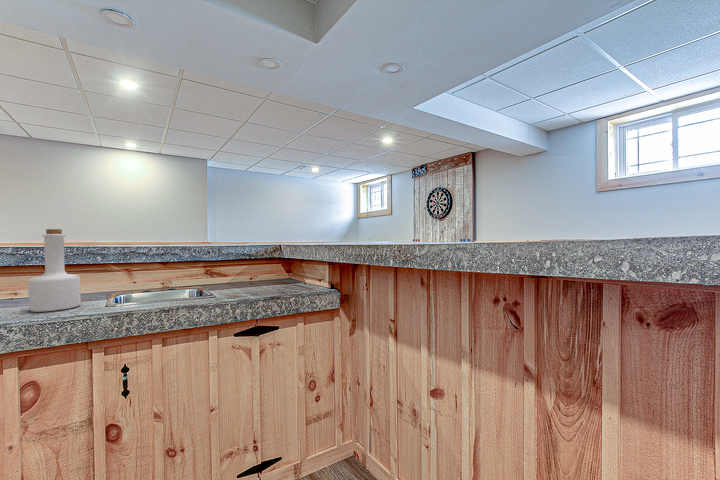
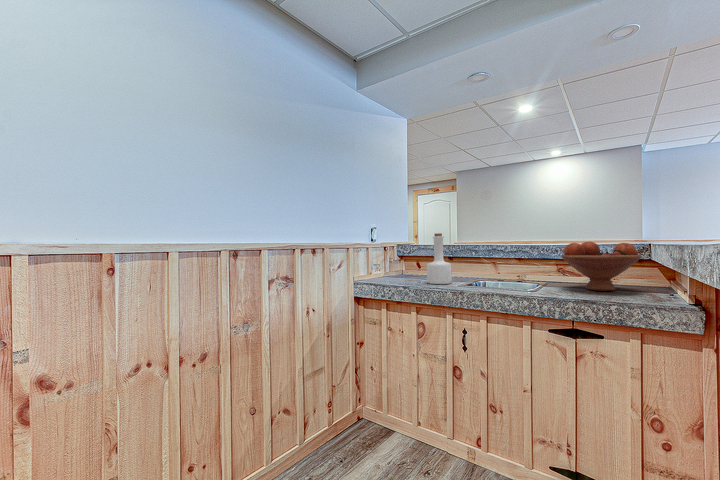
fruit bowl: none [226,243,288,288] -> present [561,242,642,291]

